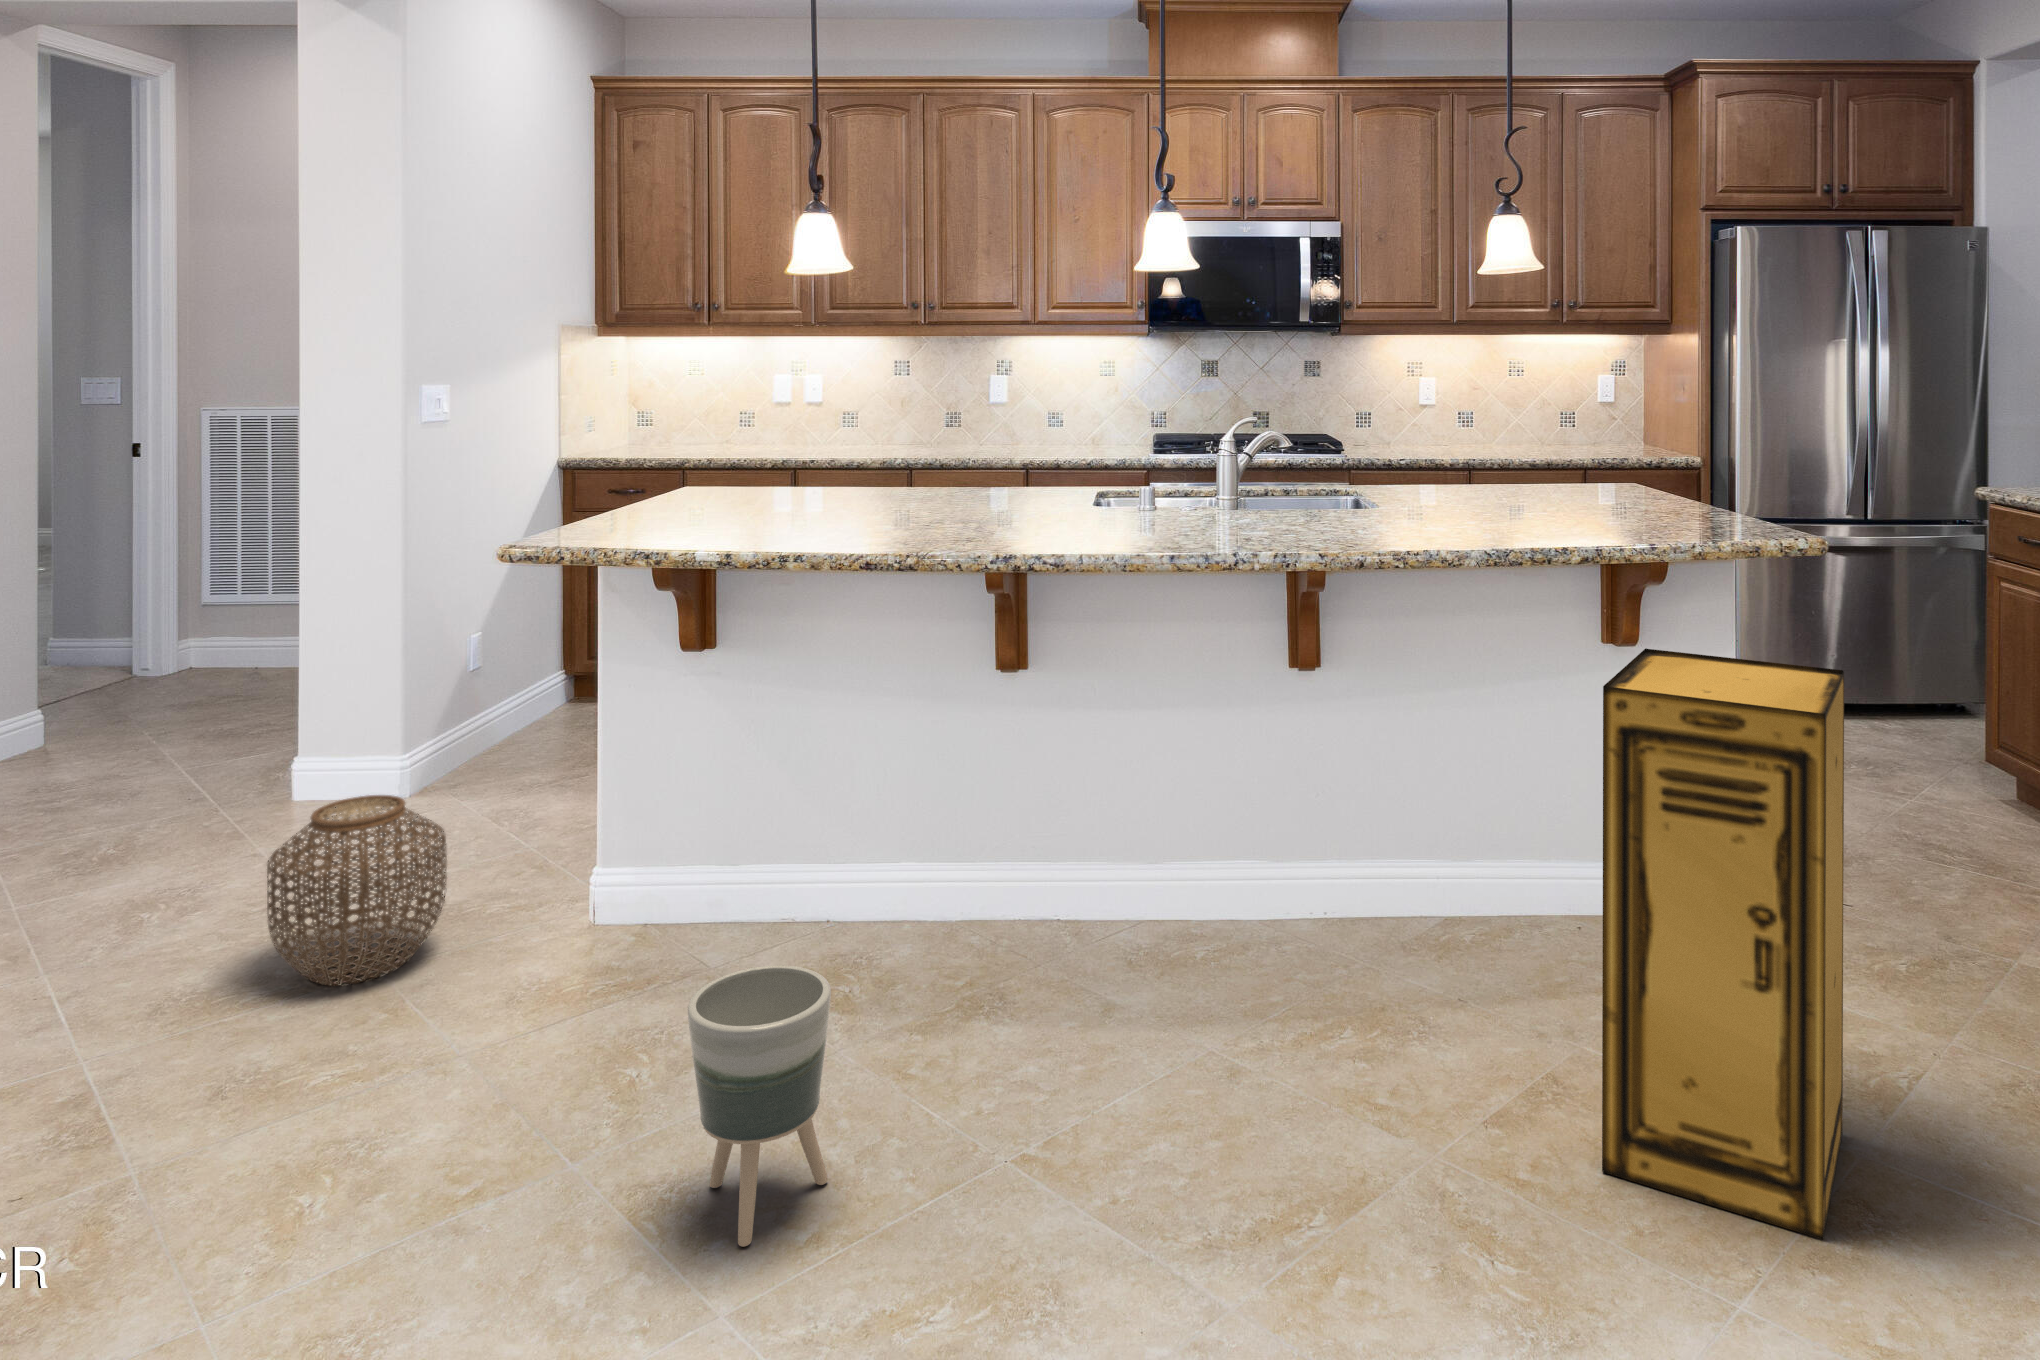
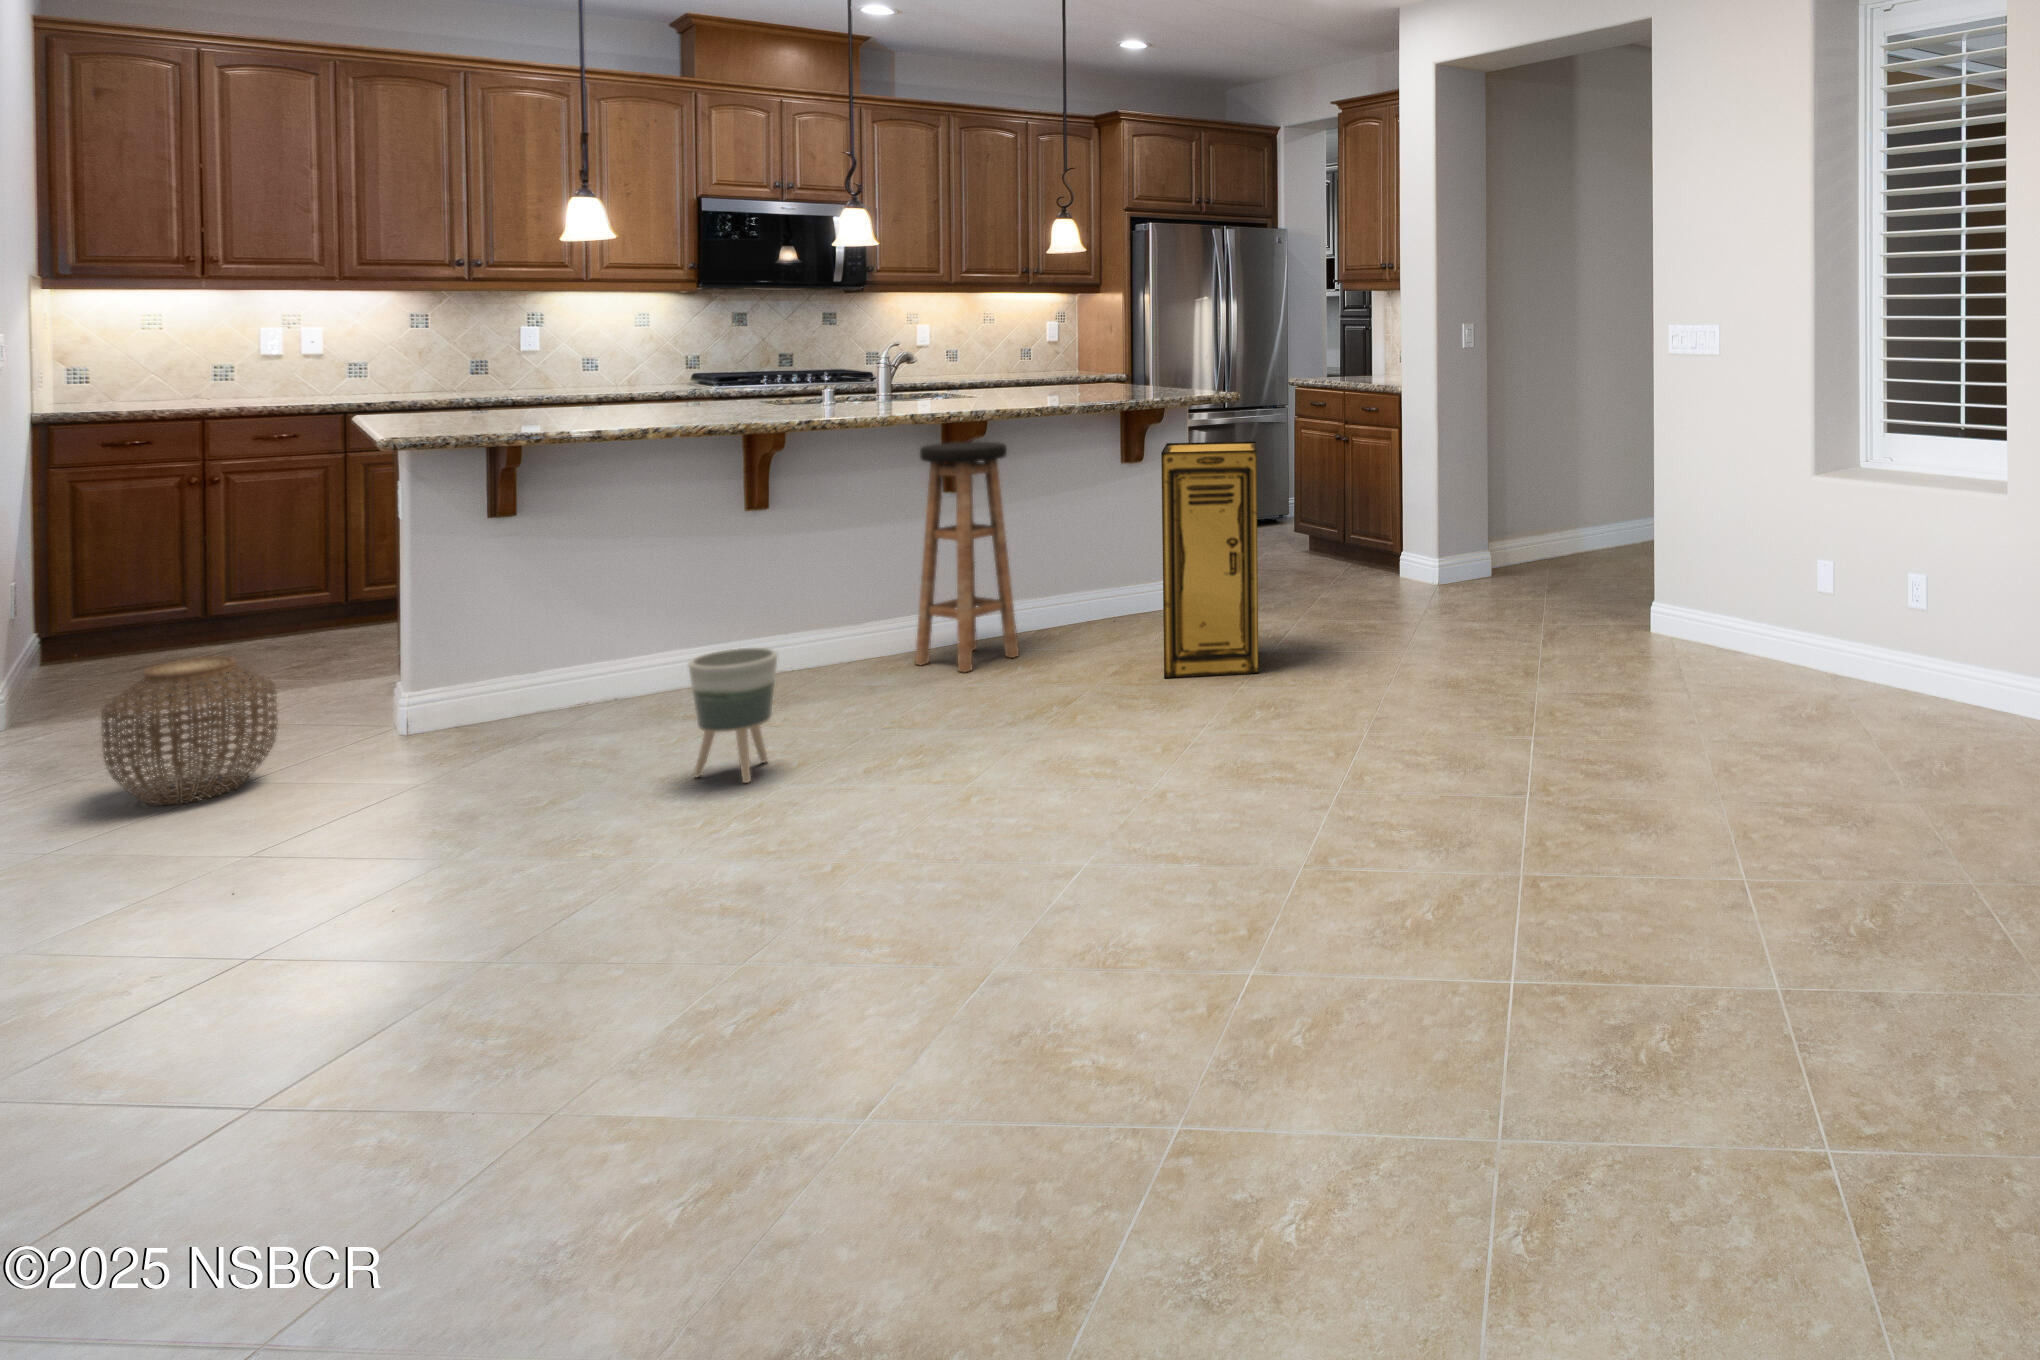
bar stool: none [1222,592,1382,1009] -> present [915,442,1019,672]

